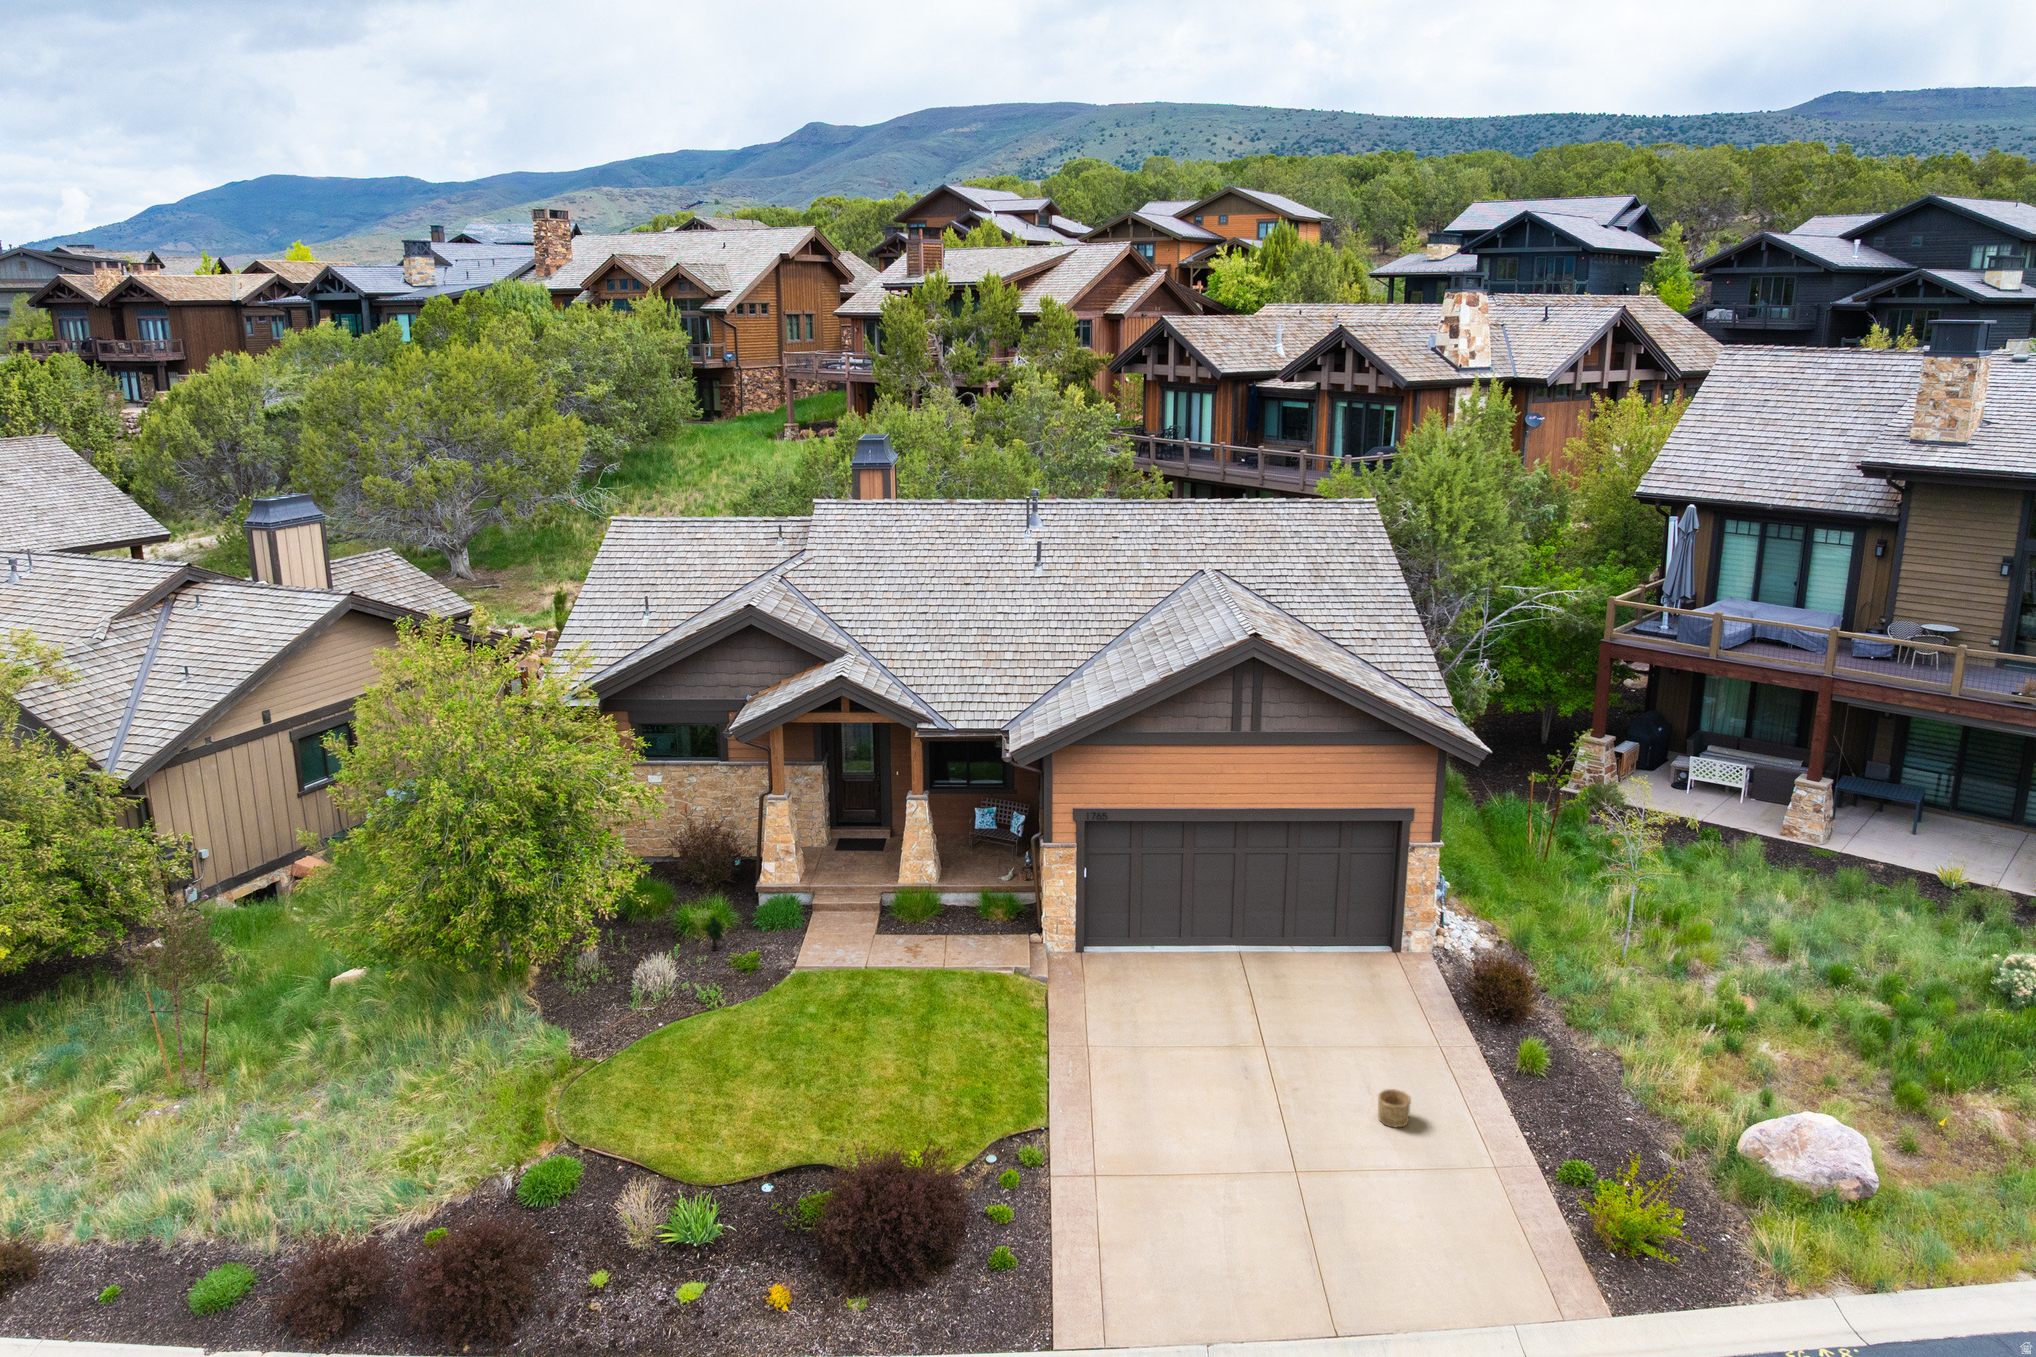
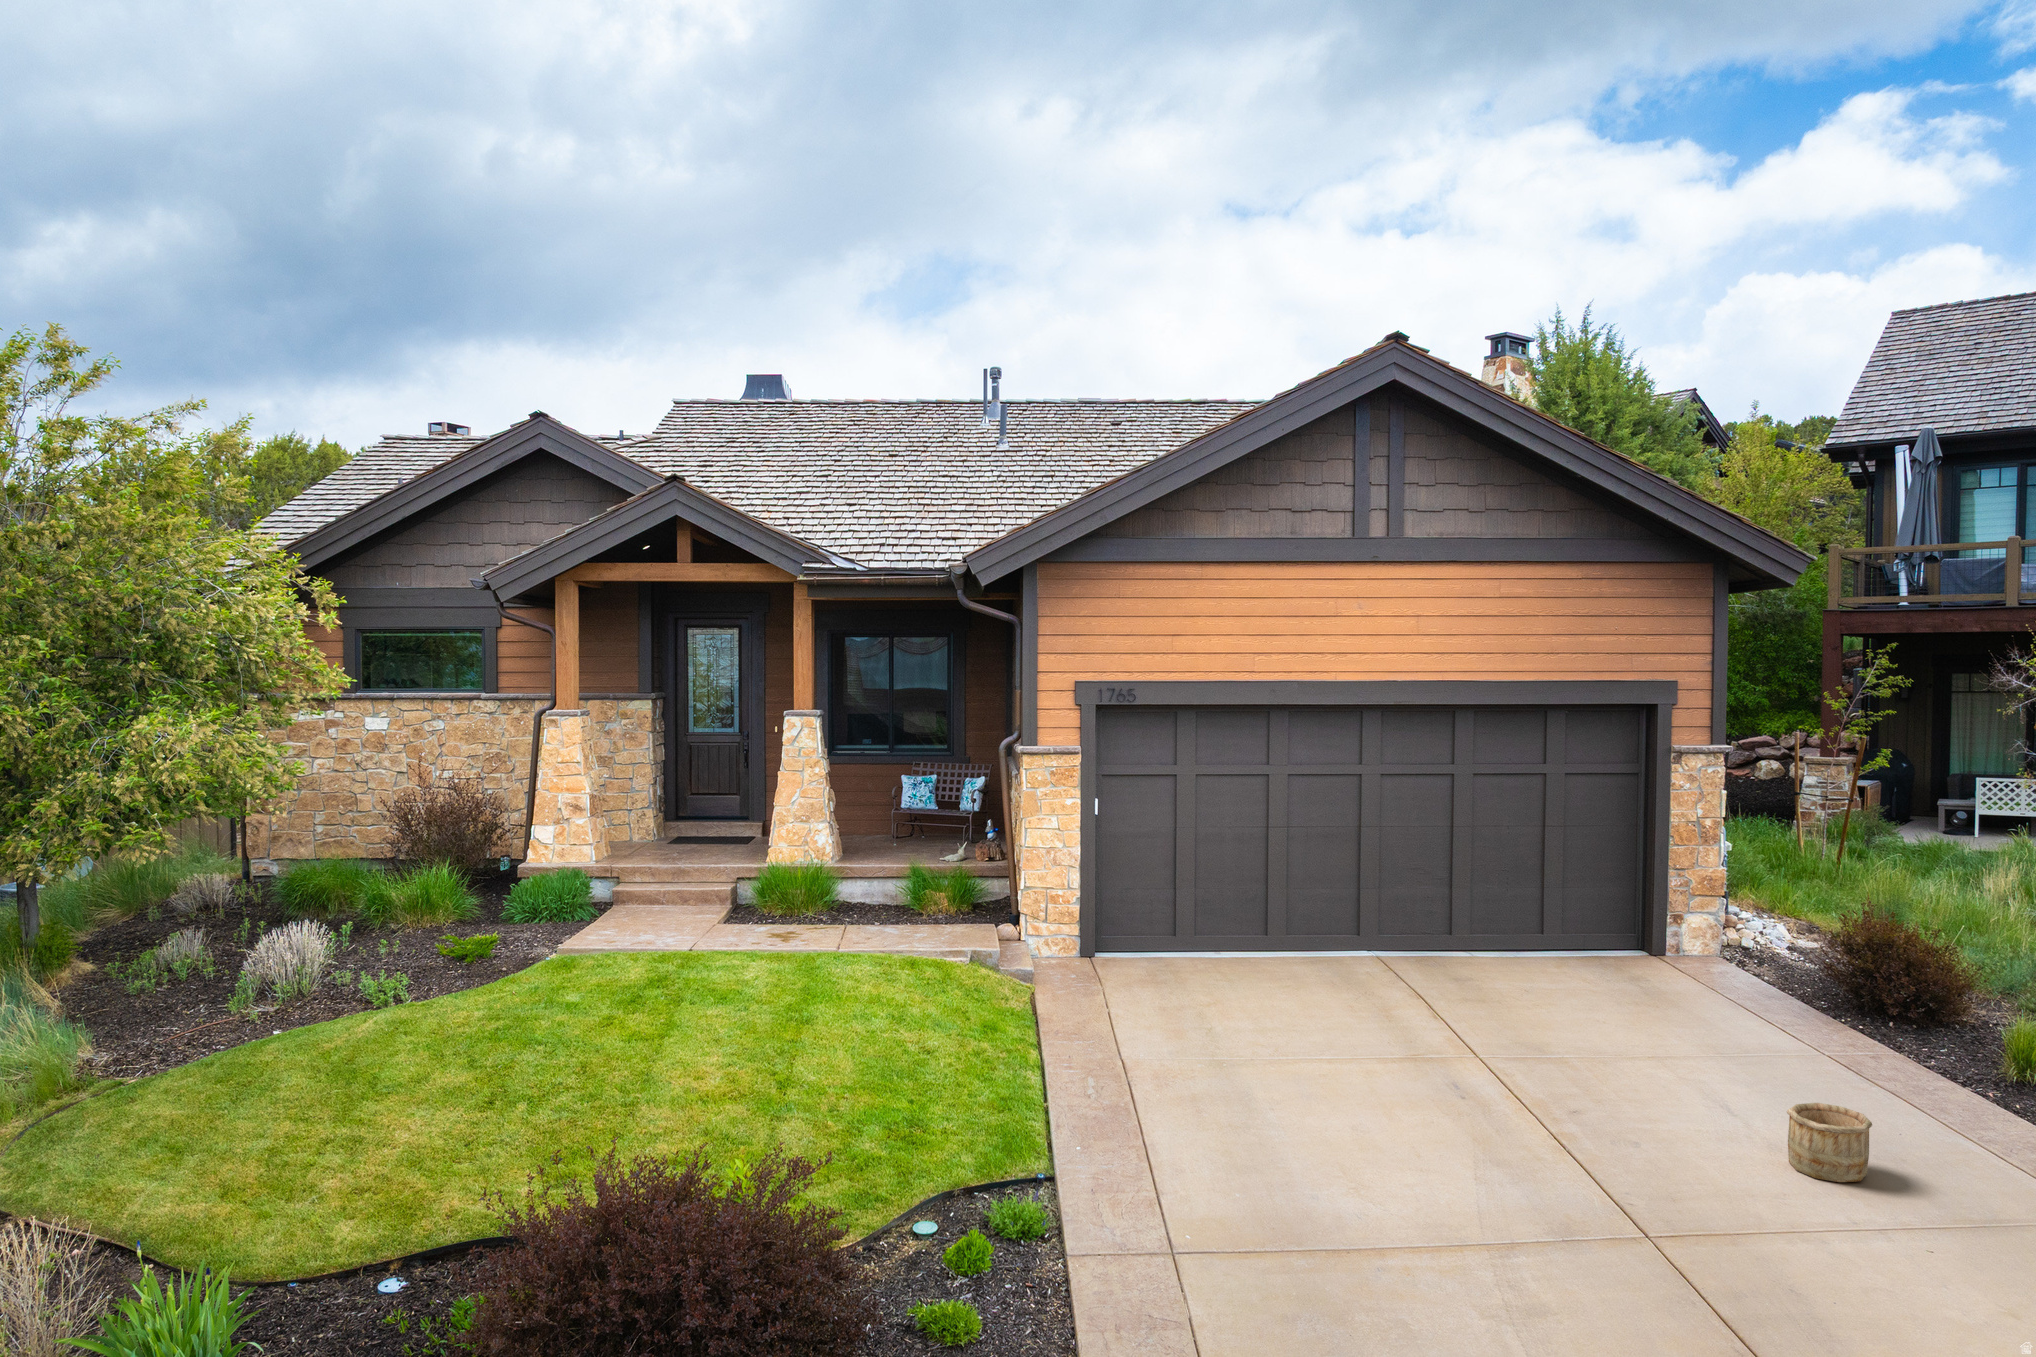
decorative plant: present [705,915,725,951] -> none [390,867,435,937]

